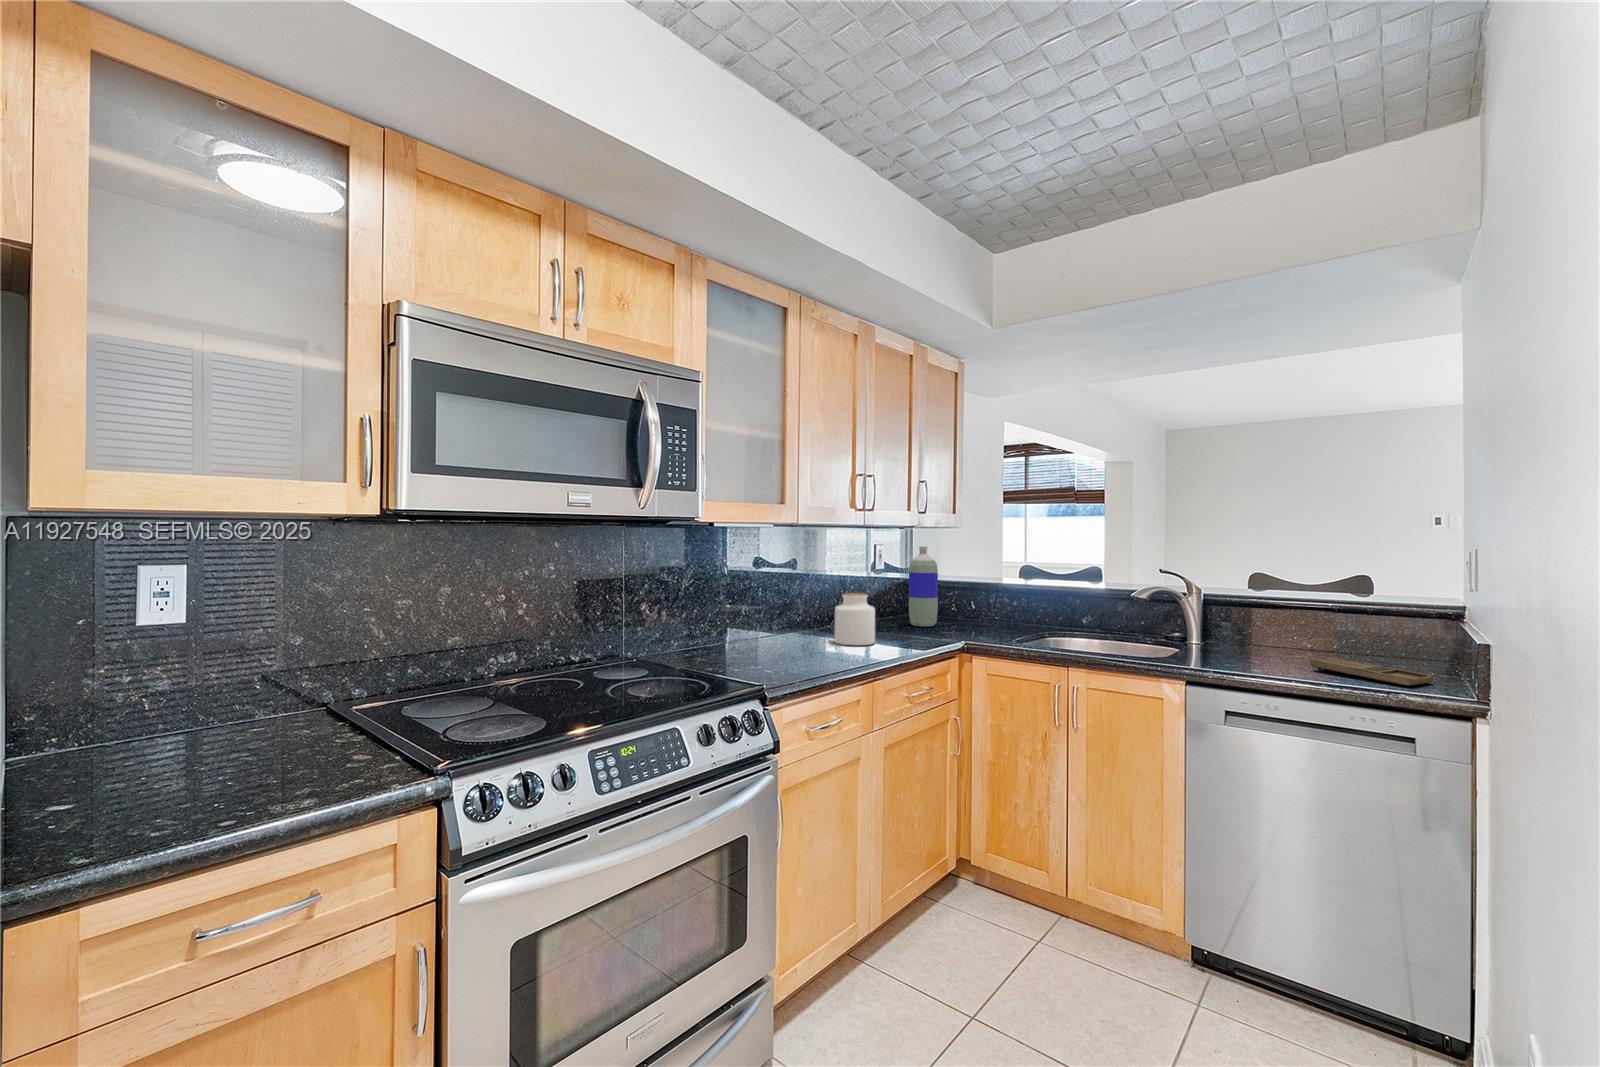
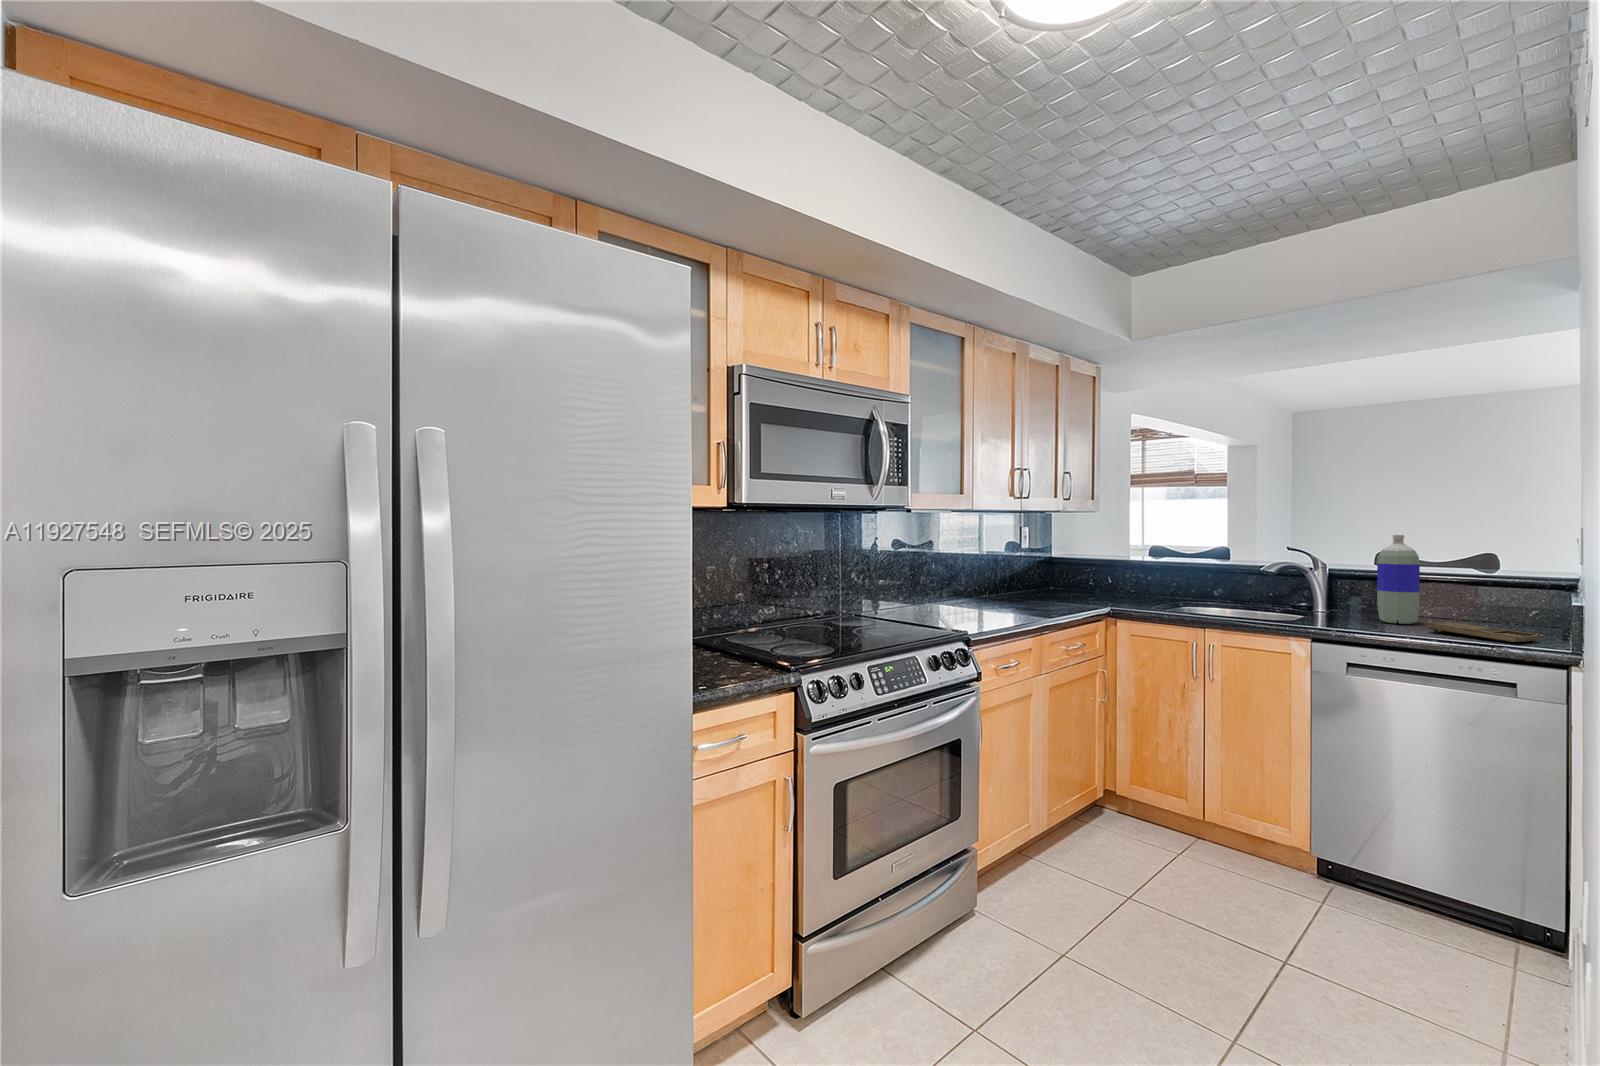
bottle: present [909,547,938,627] -> present [1377,535,1420,624]
jar: present [834,593,875,645] -> none [998,568,1033,610]

